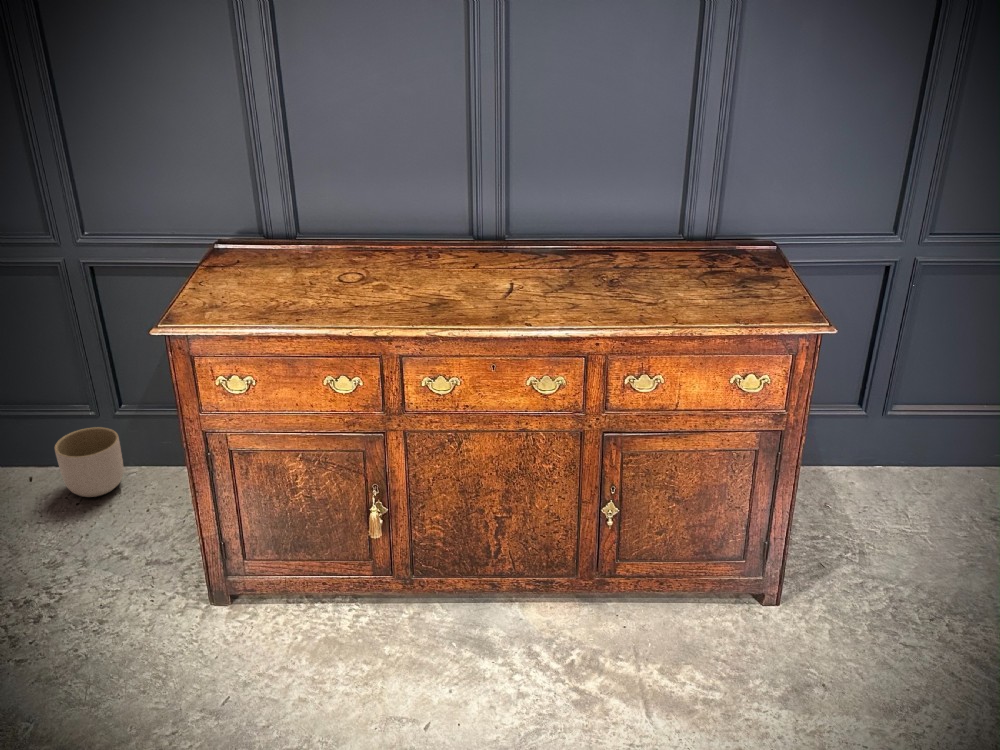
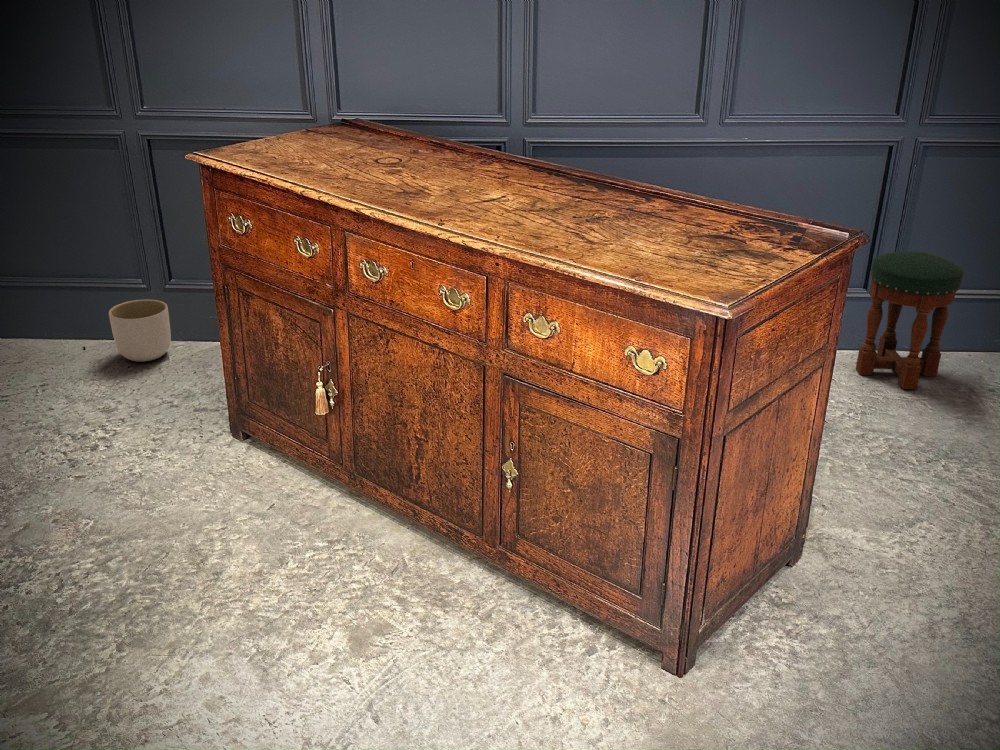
stool: none [851,371,966,519] -> present [856,251,963,389]

